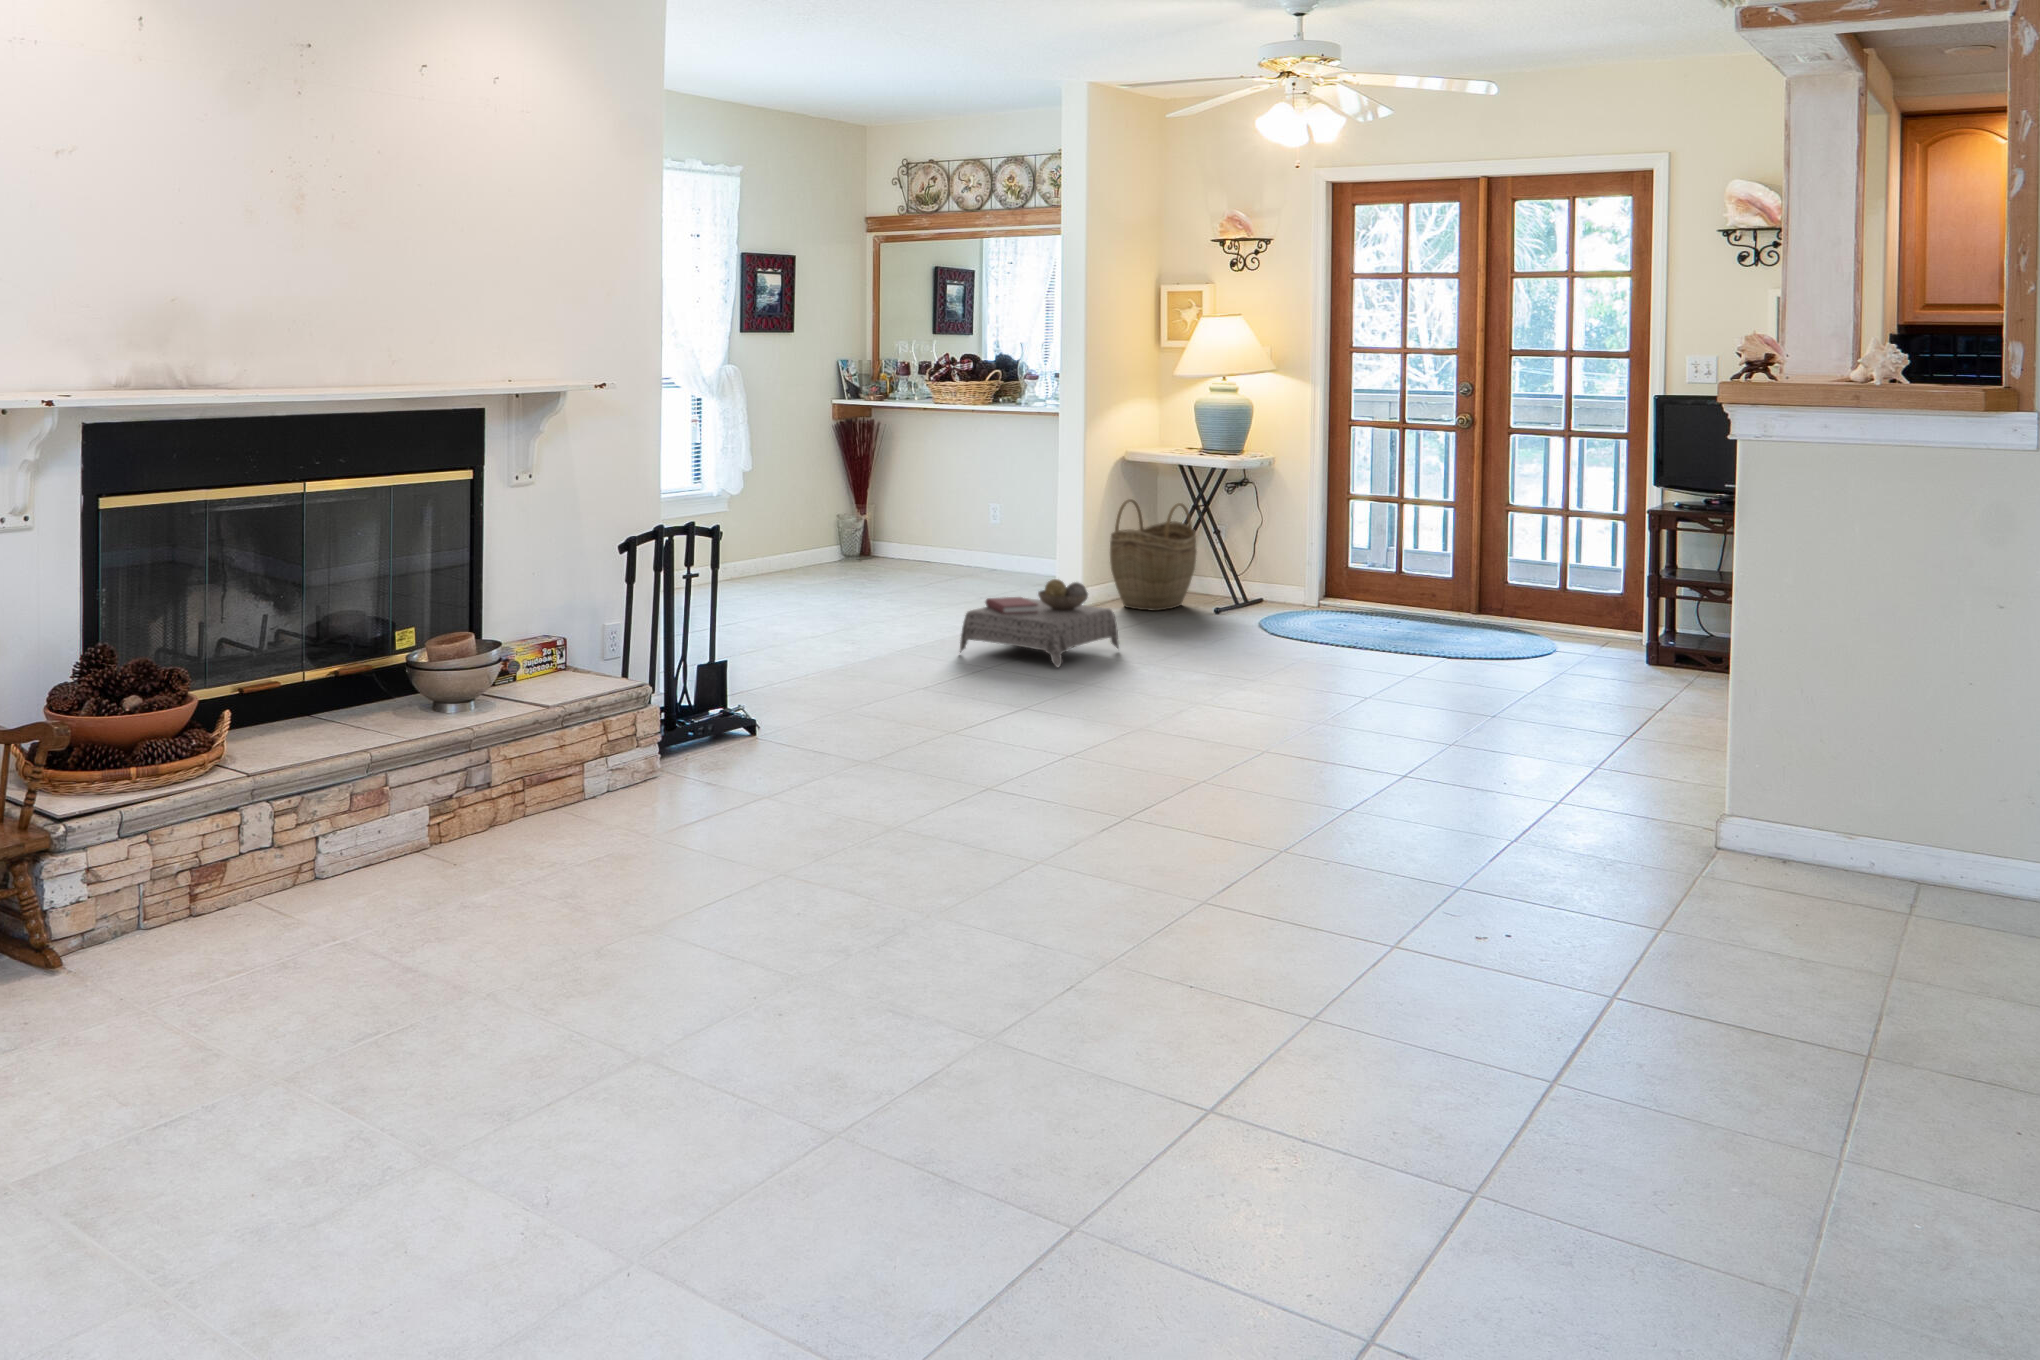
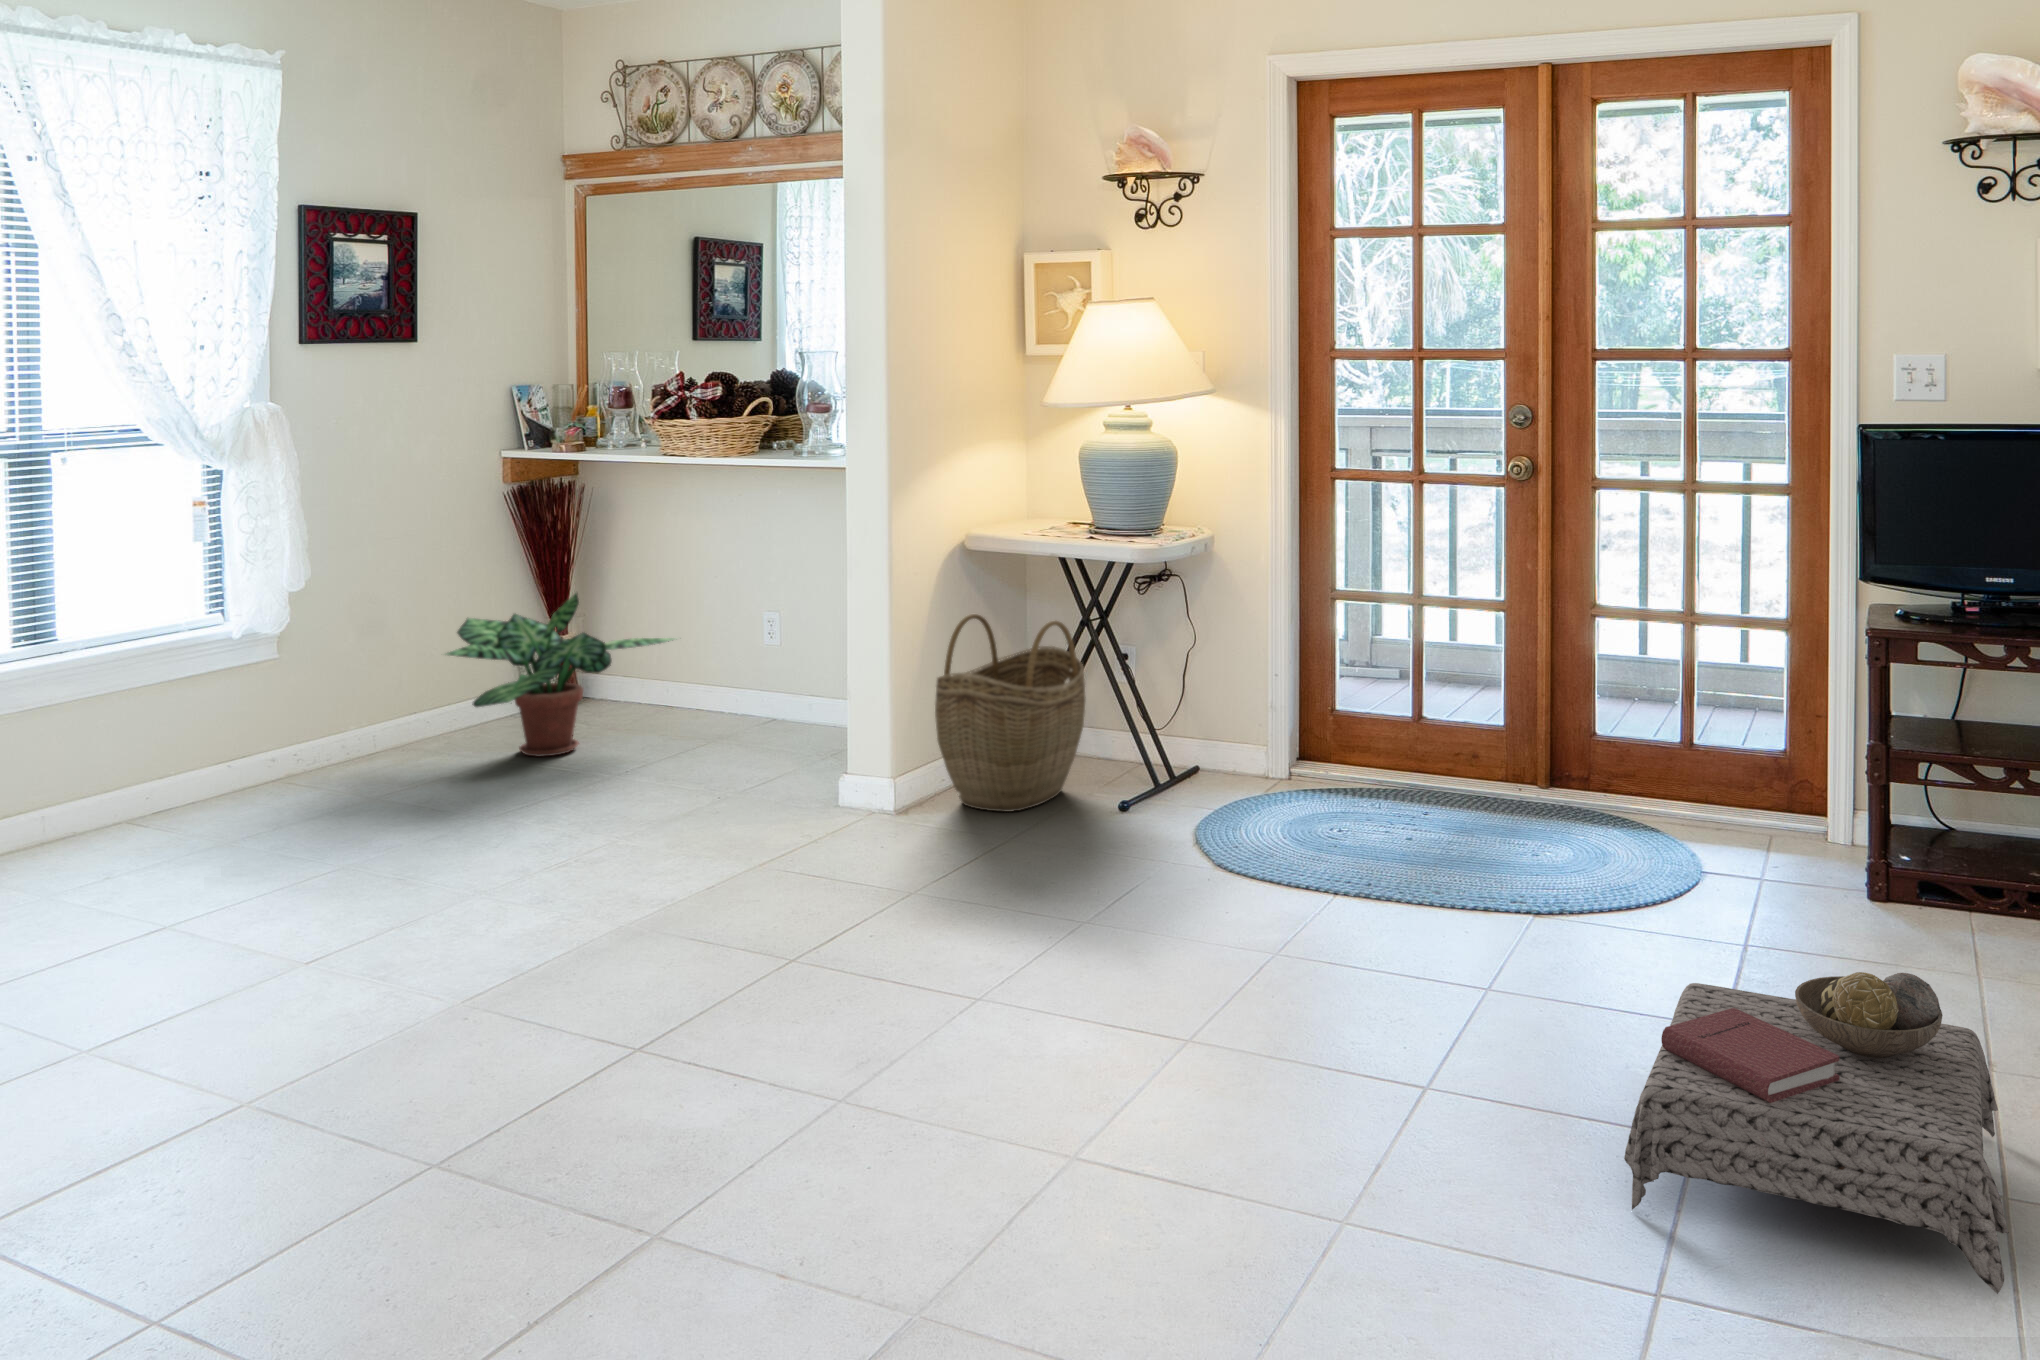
potted plant: none [815,483,942,579] -> present [446,594,674,757]
ottoman: present [960,579,1119,667] -> present [1624,972,2008,1294]

